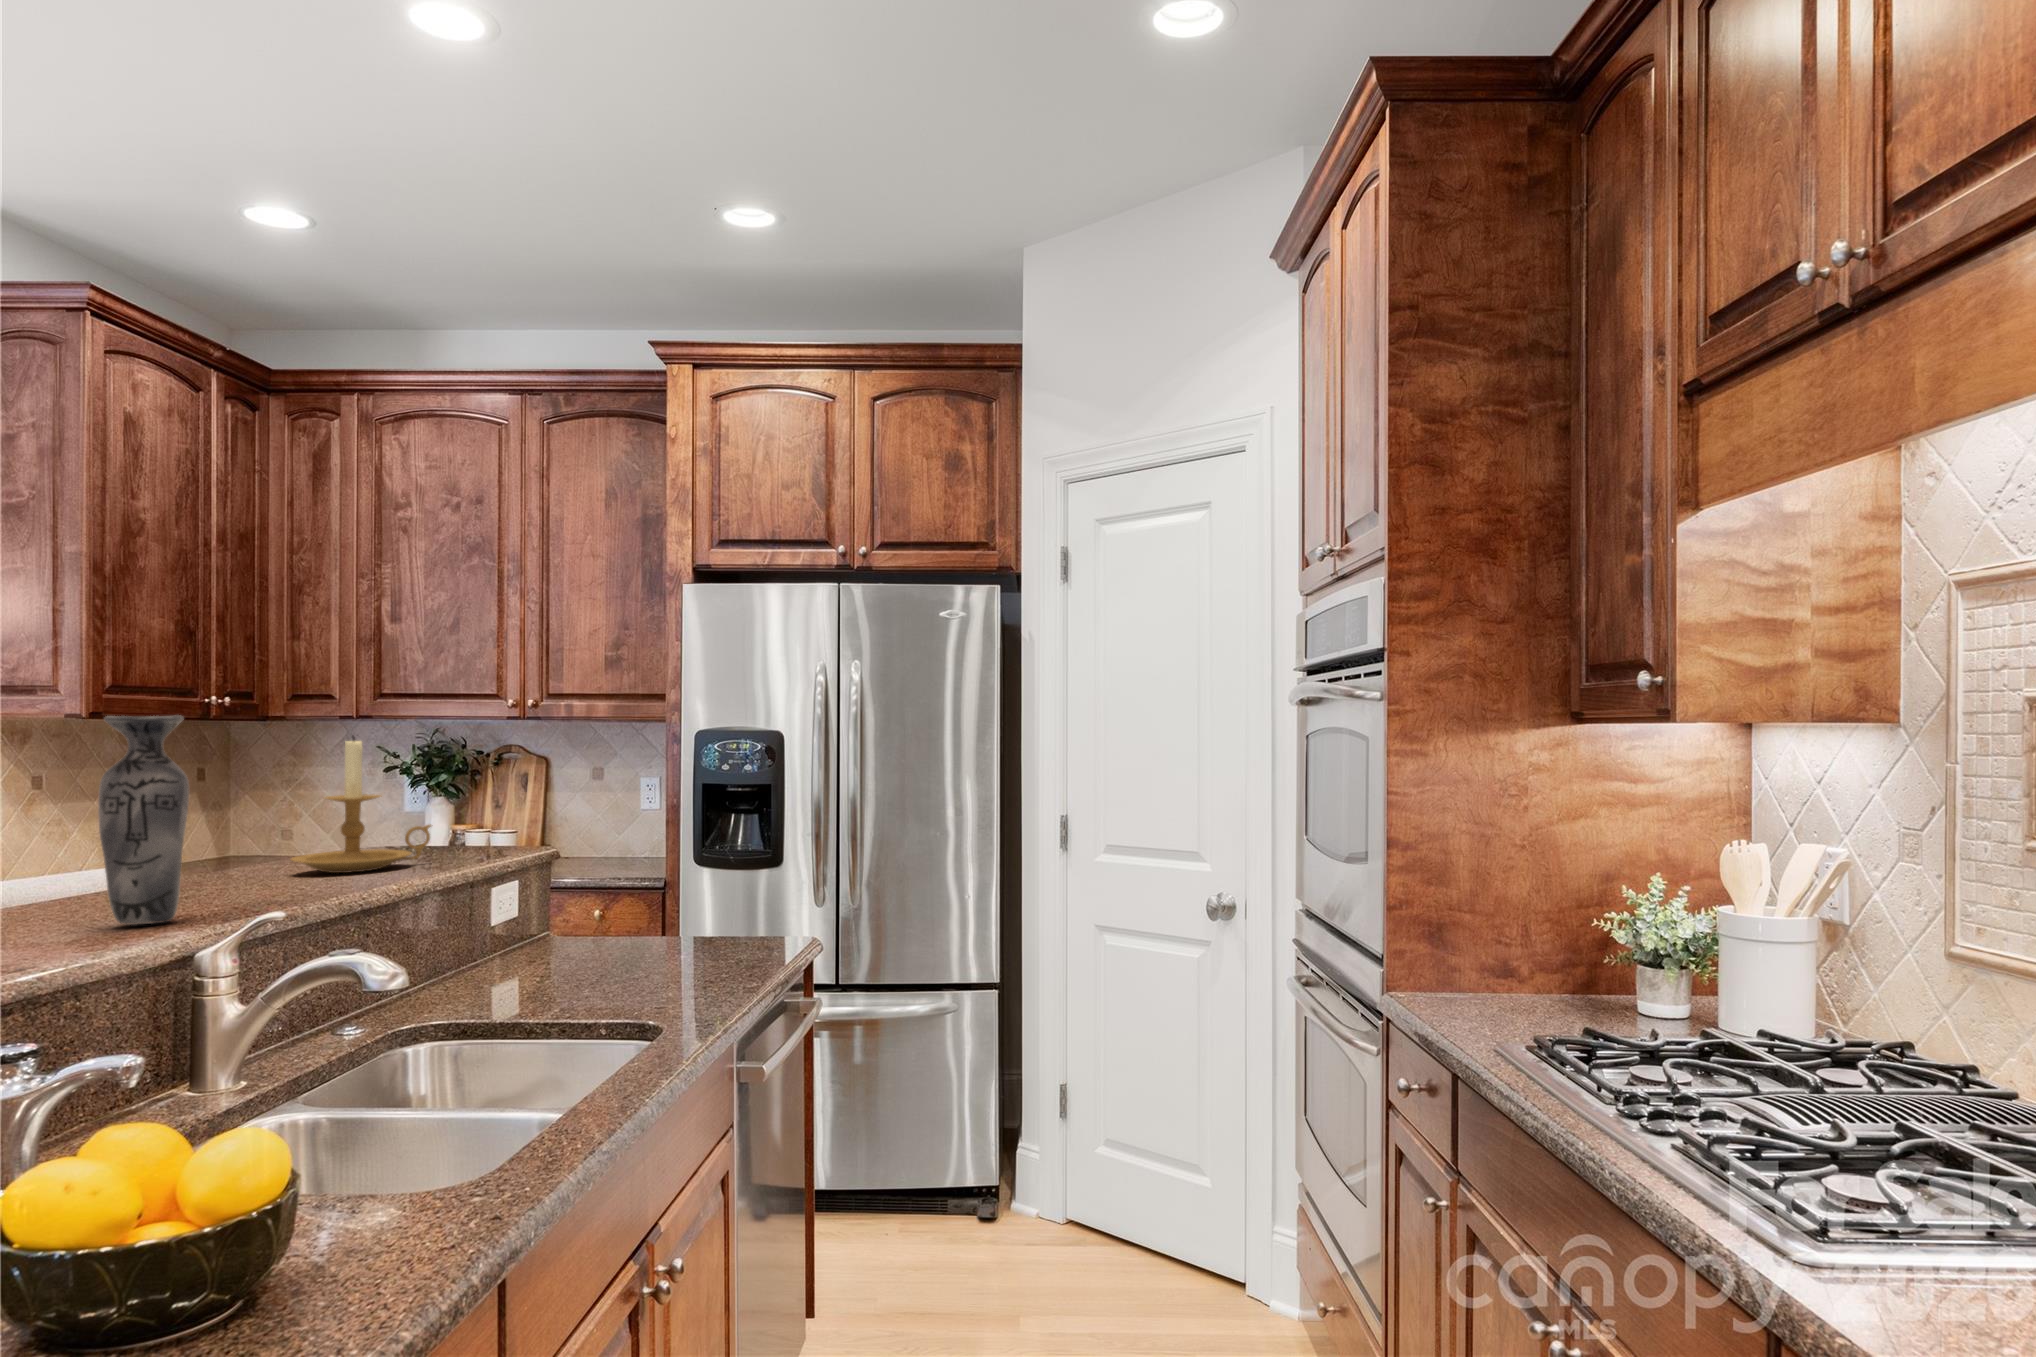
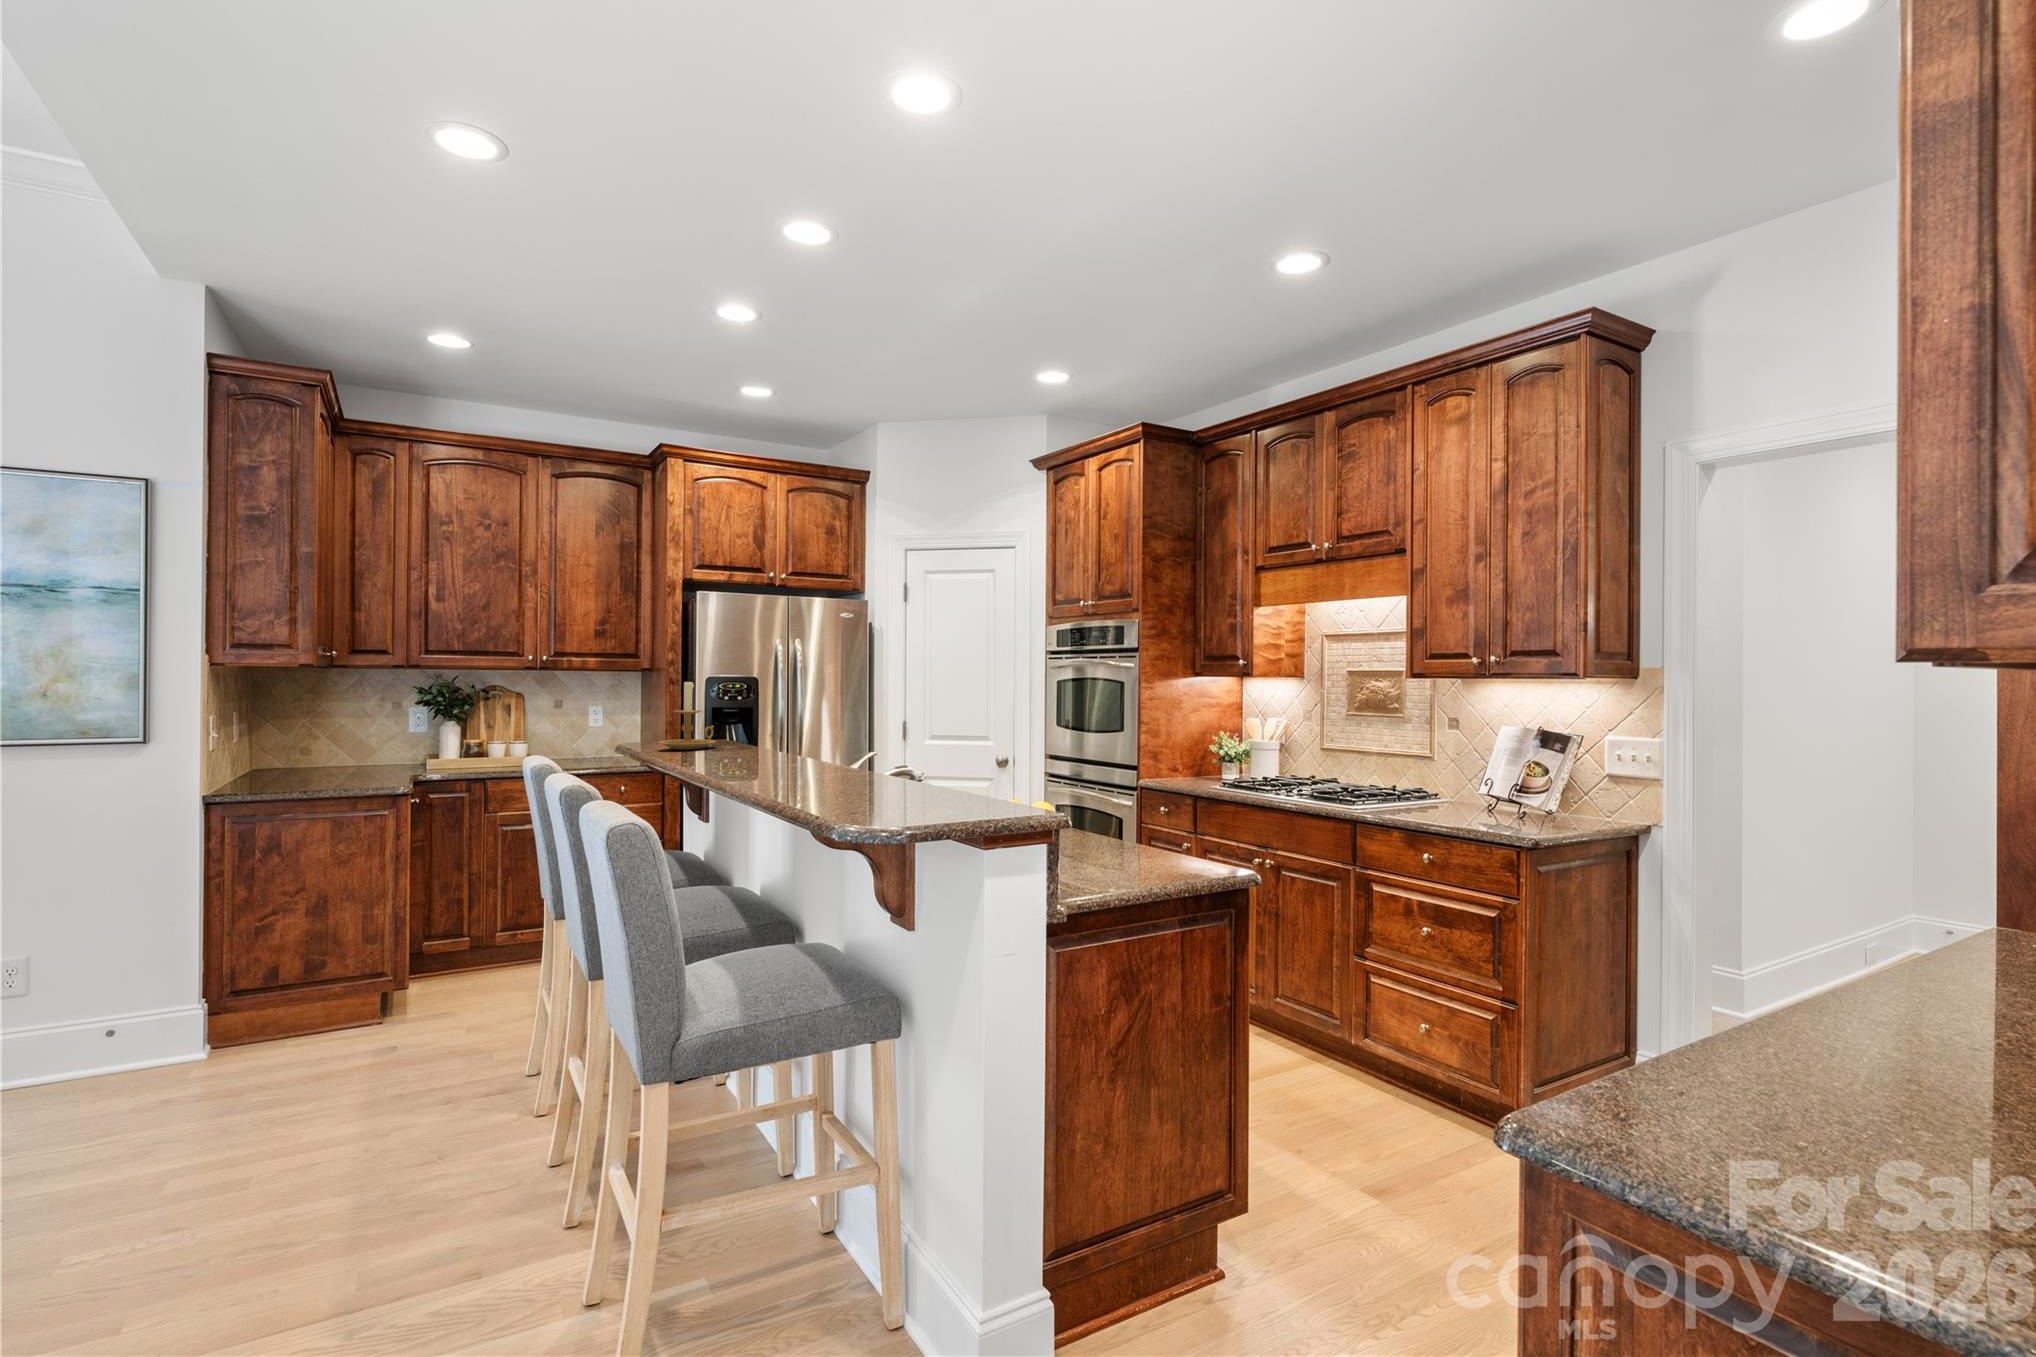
vase: present [98,715,189,925] -> none [739,670,772,762]

